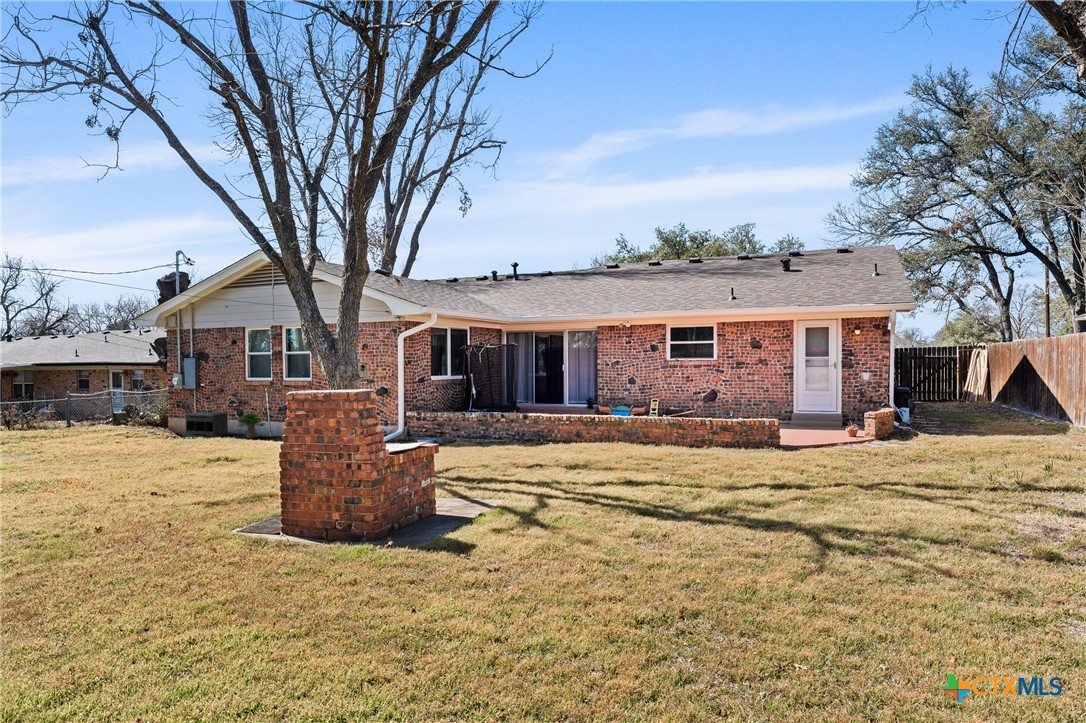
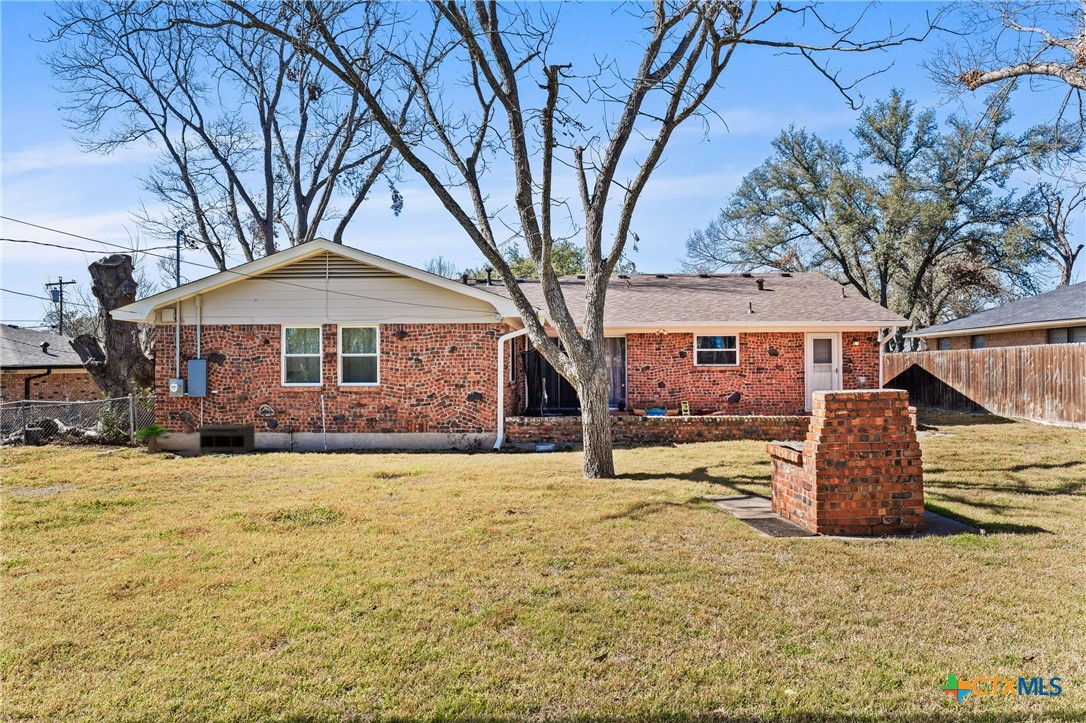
potted plant: present [236,413,265,438] -> present [136,424,170,453]

